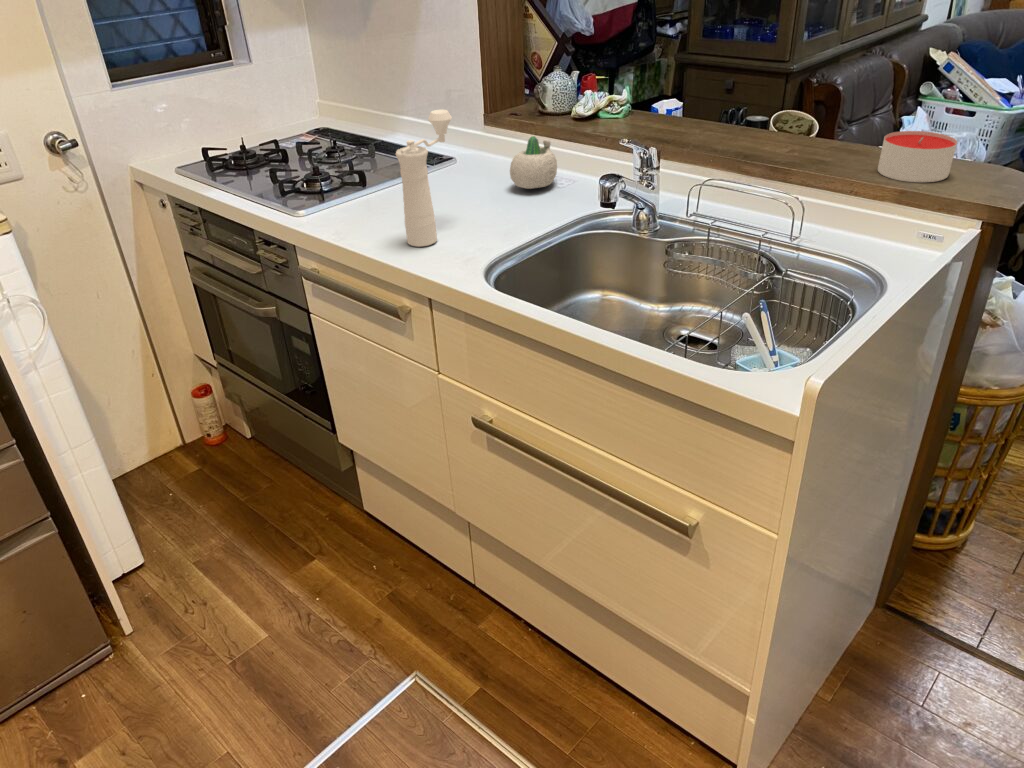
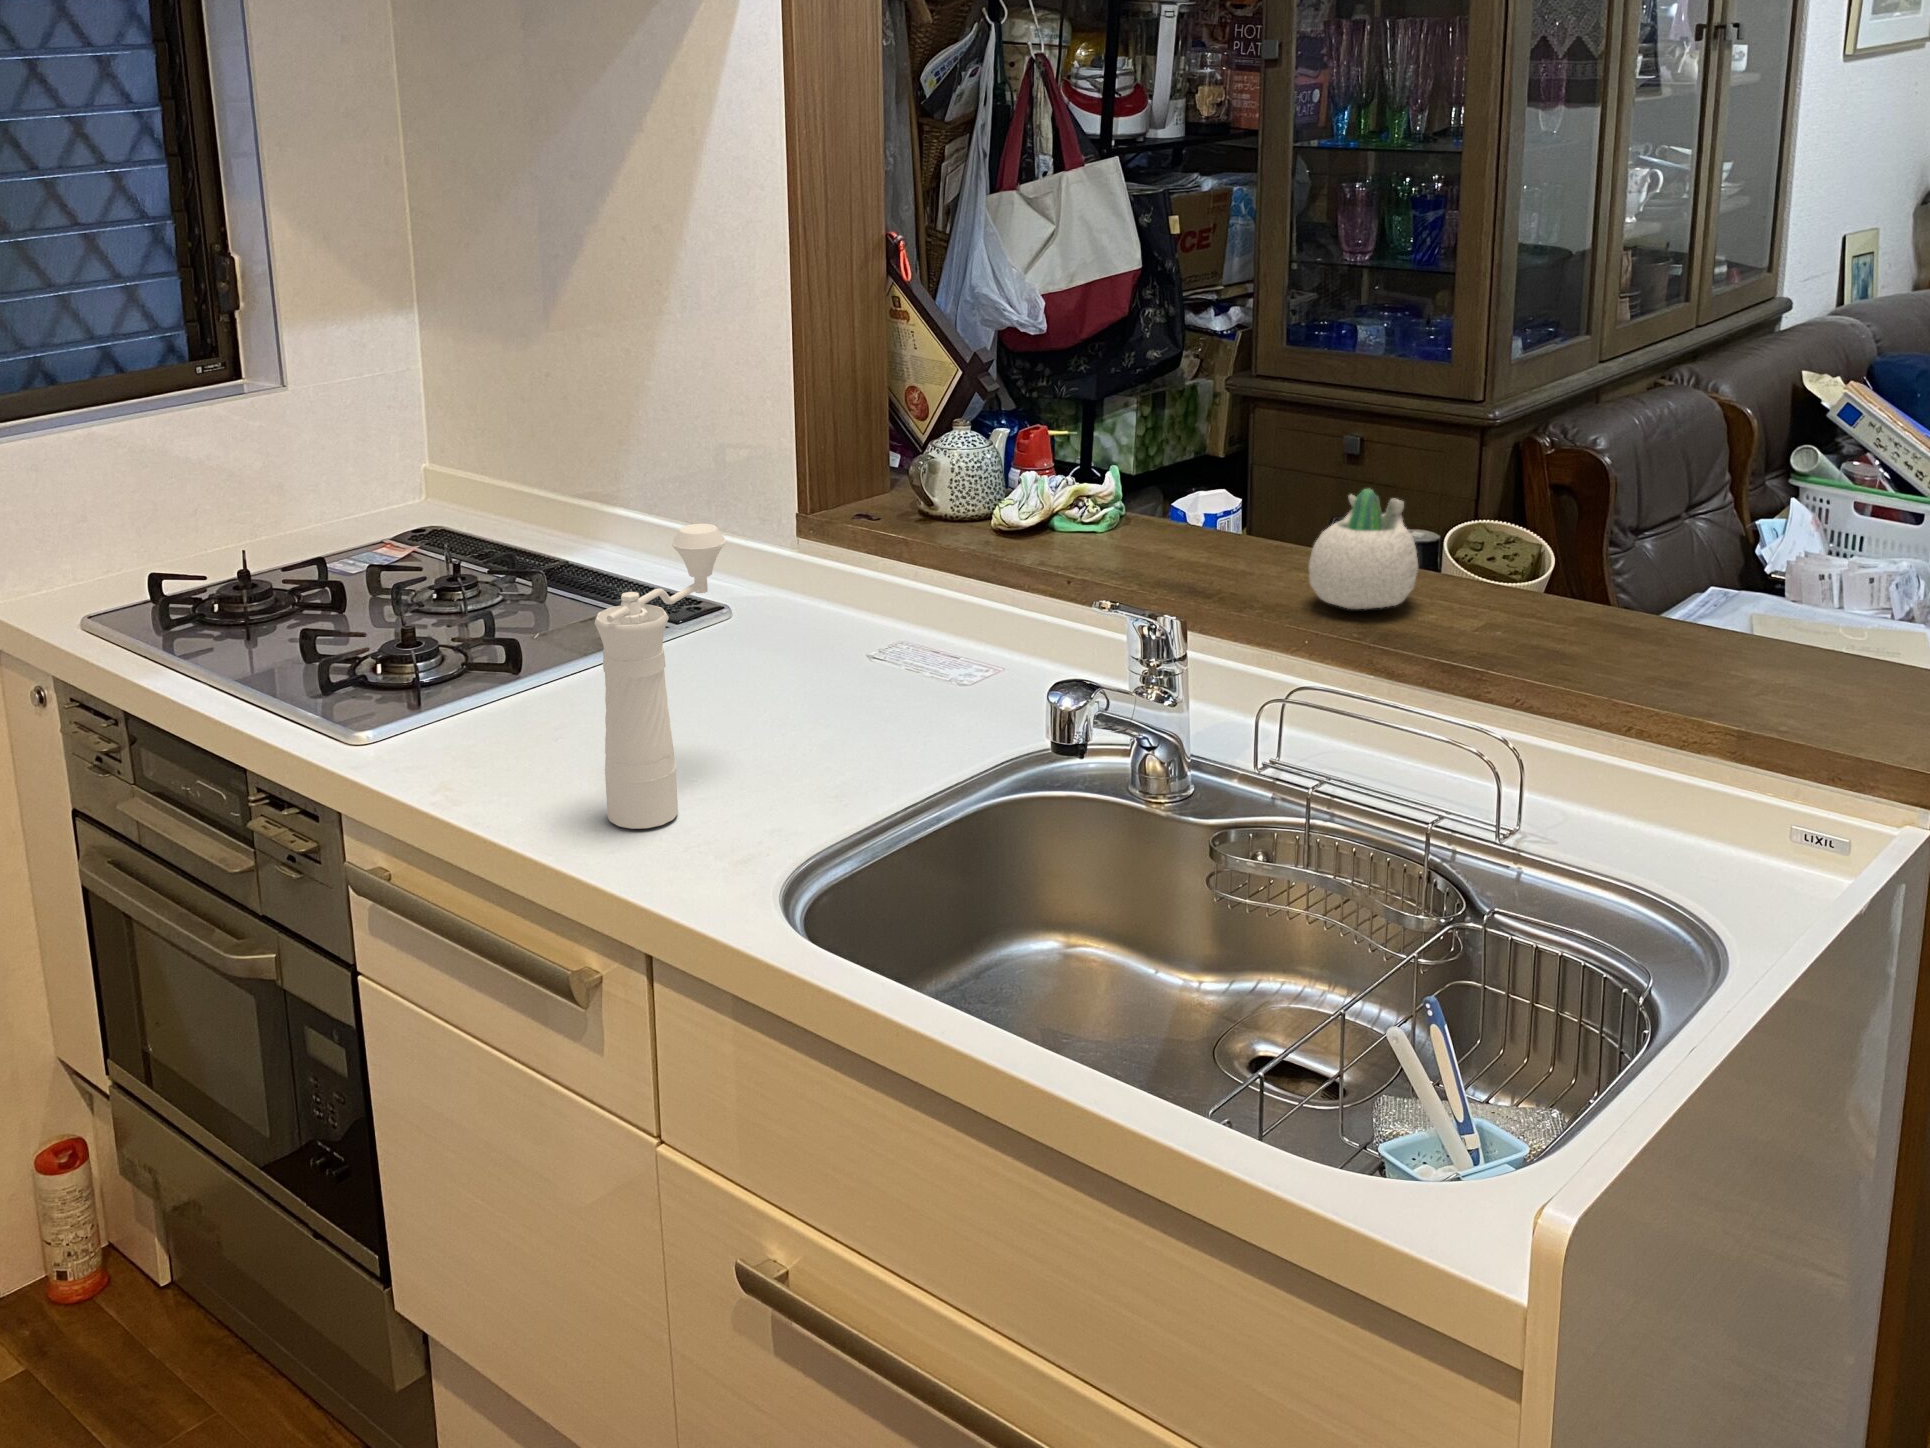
candle: present [878,131,957,182] -> none [1681,596,1847,713]
succulent planter: present [510,136,557,189] -> present [1309,489,1418,609]

